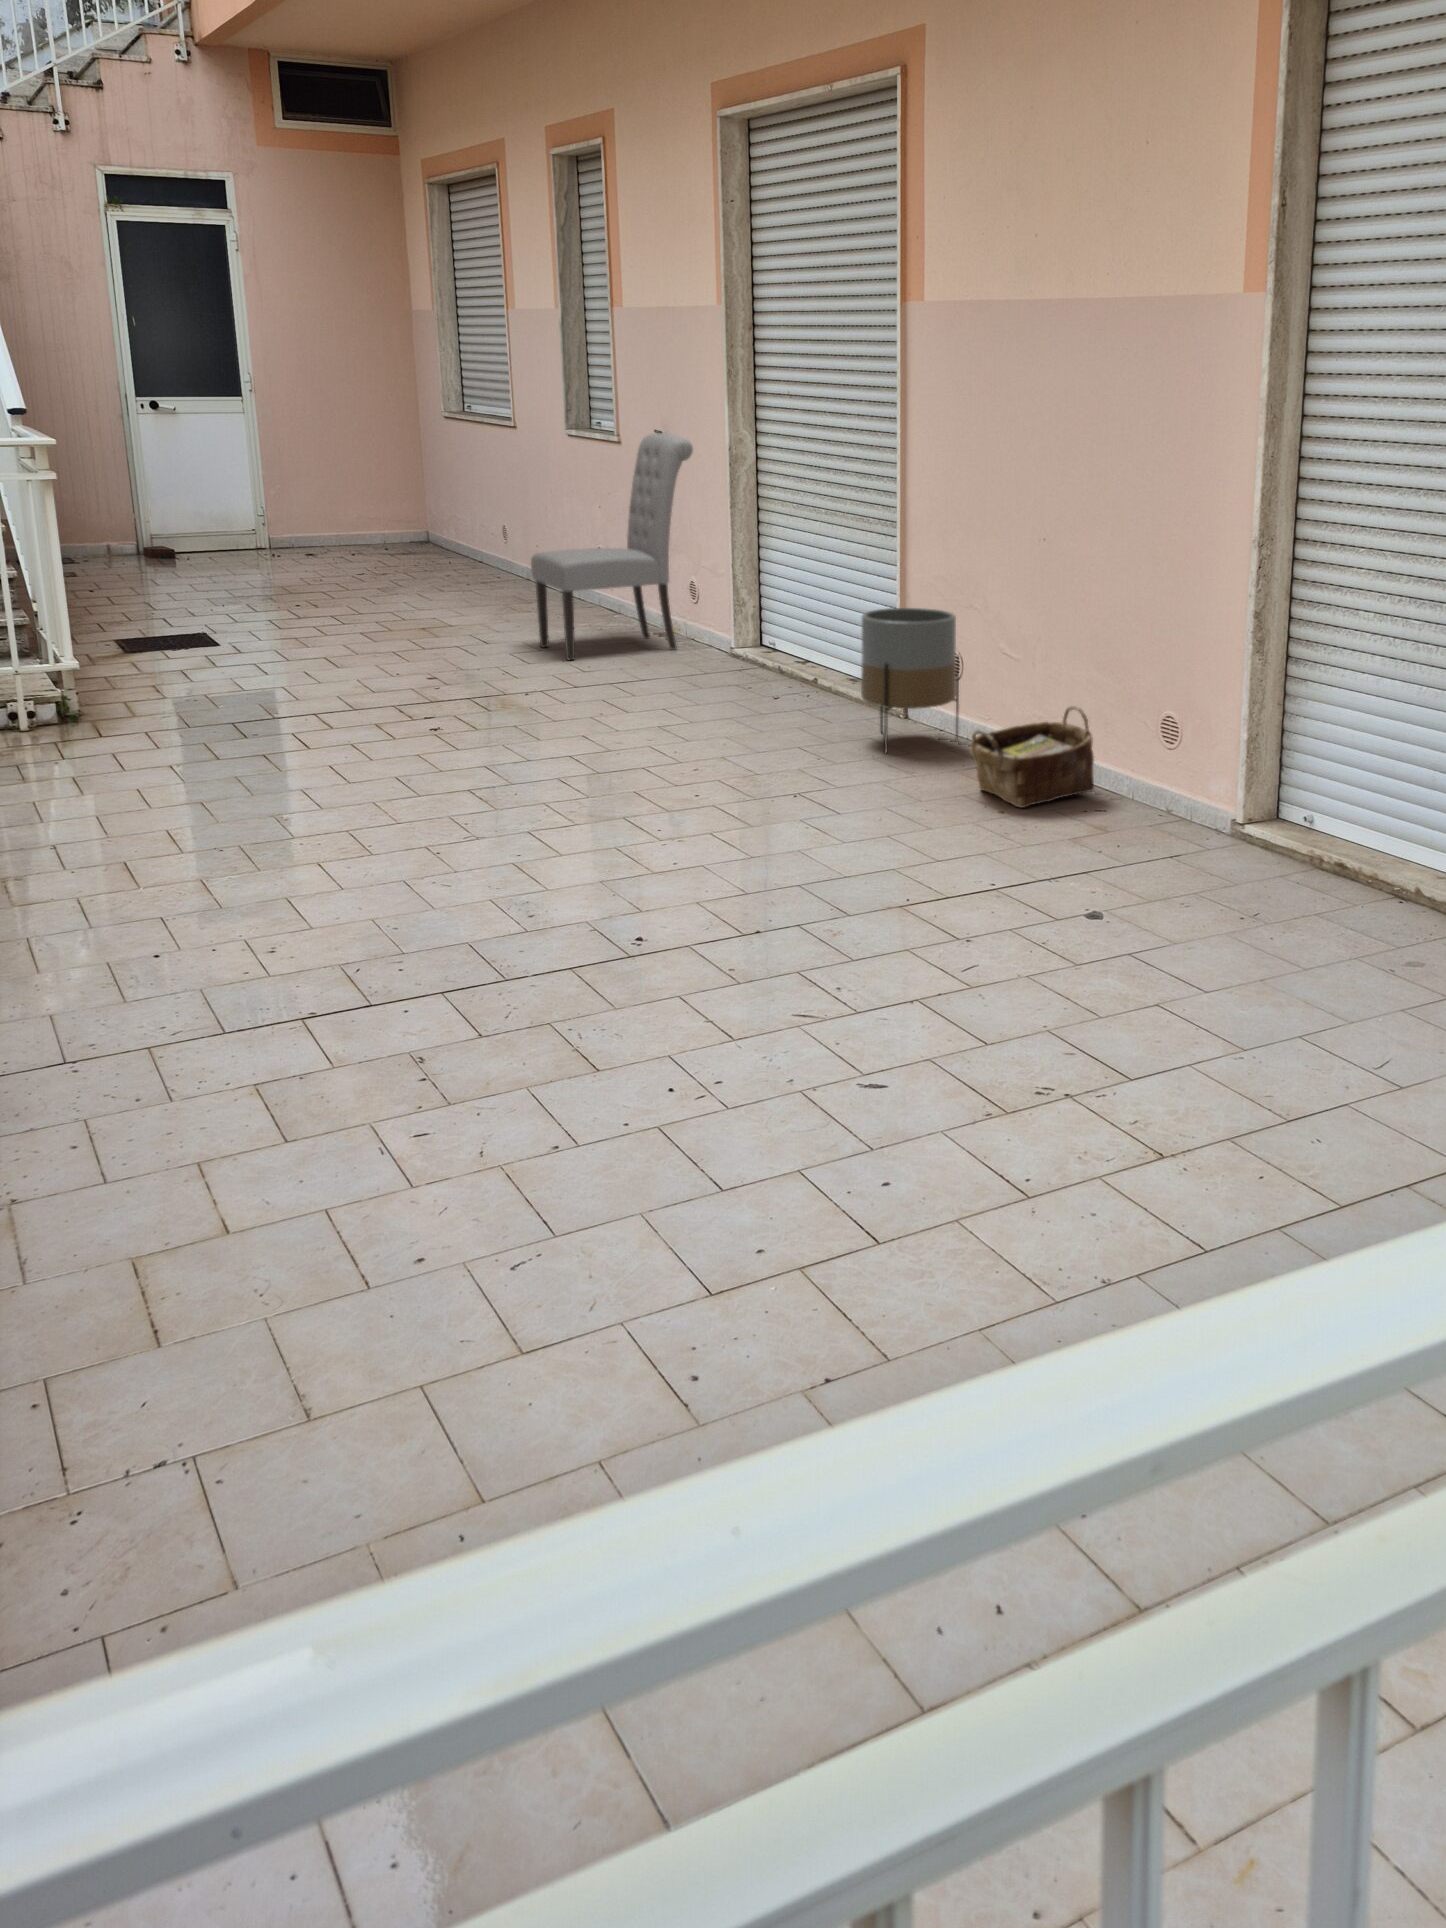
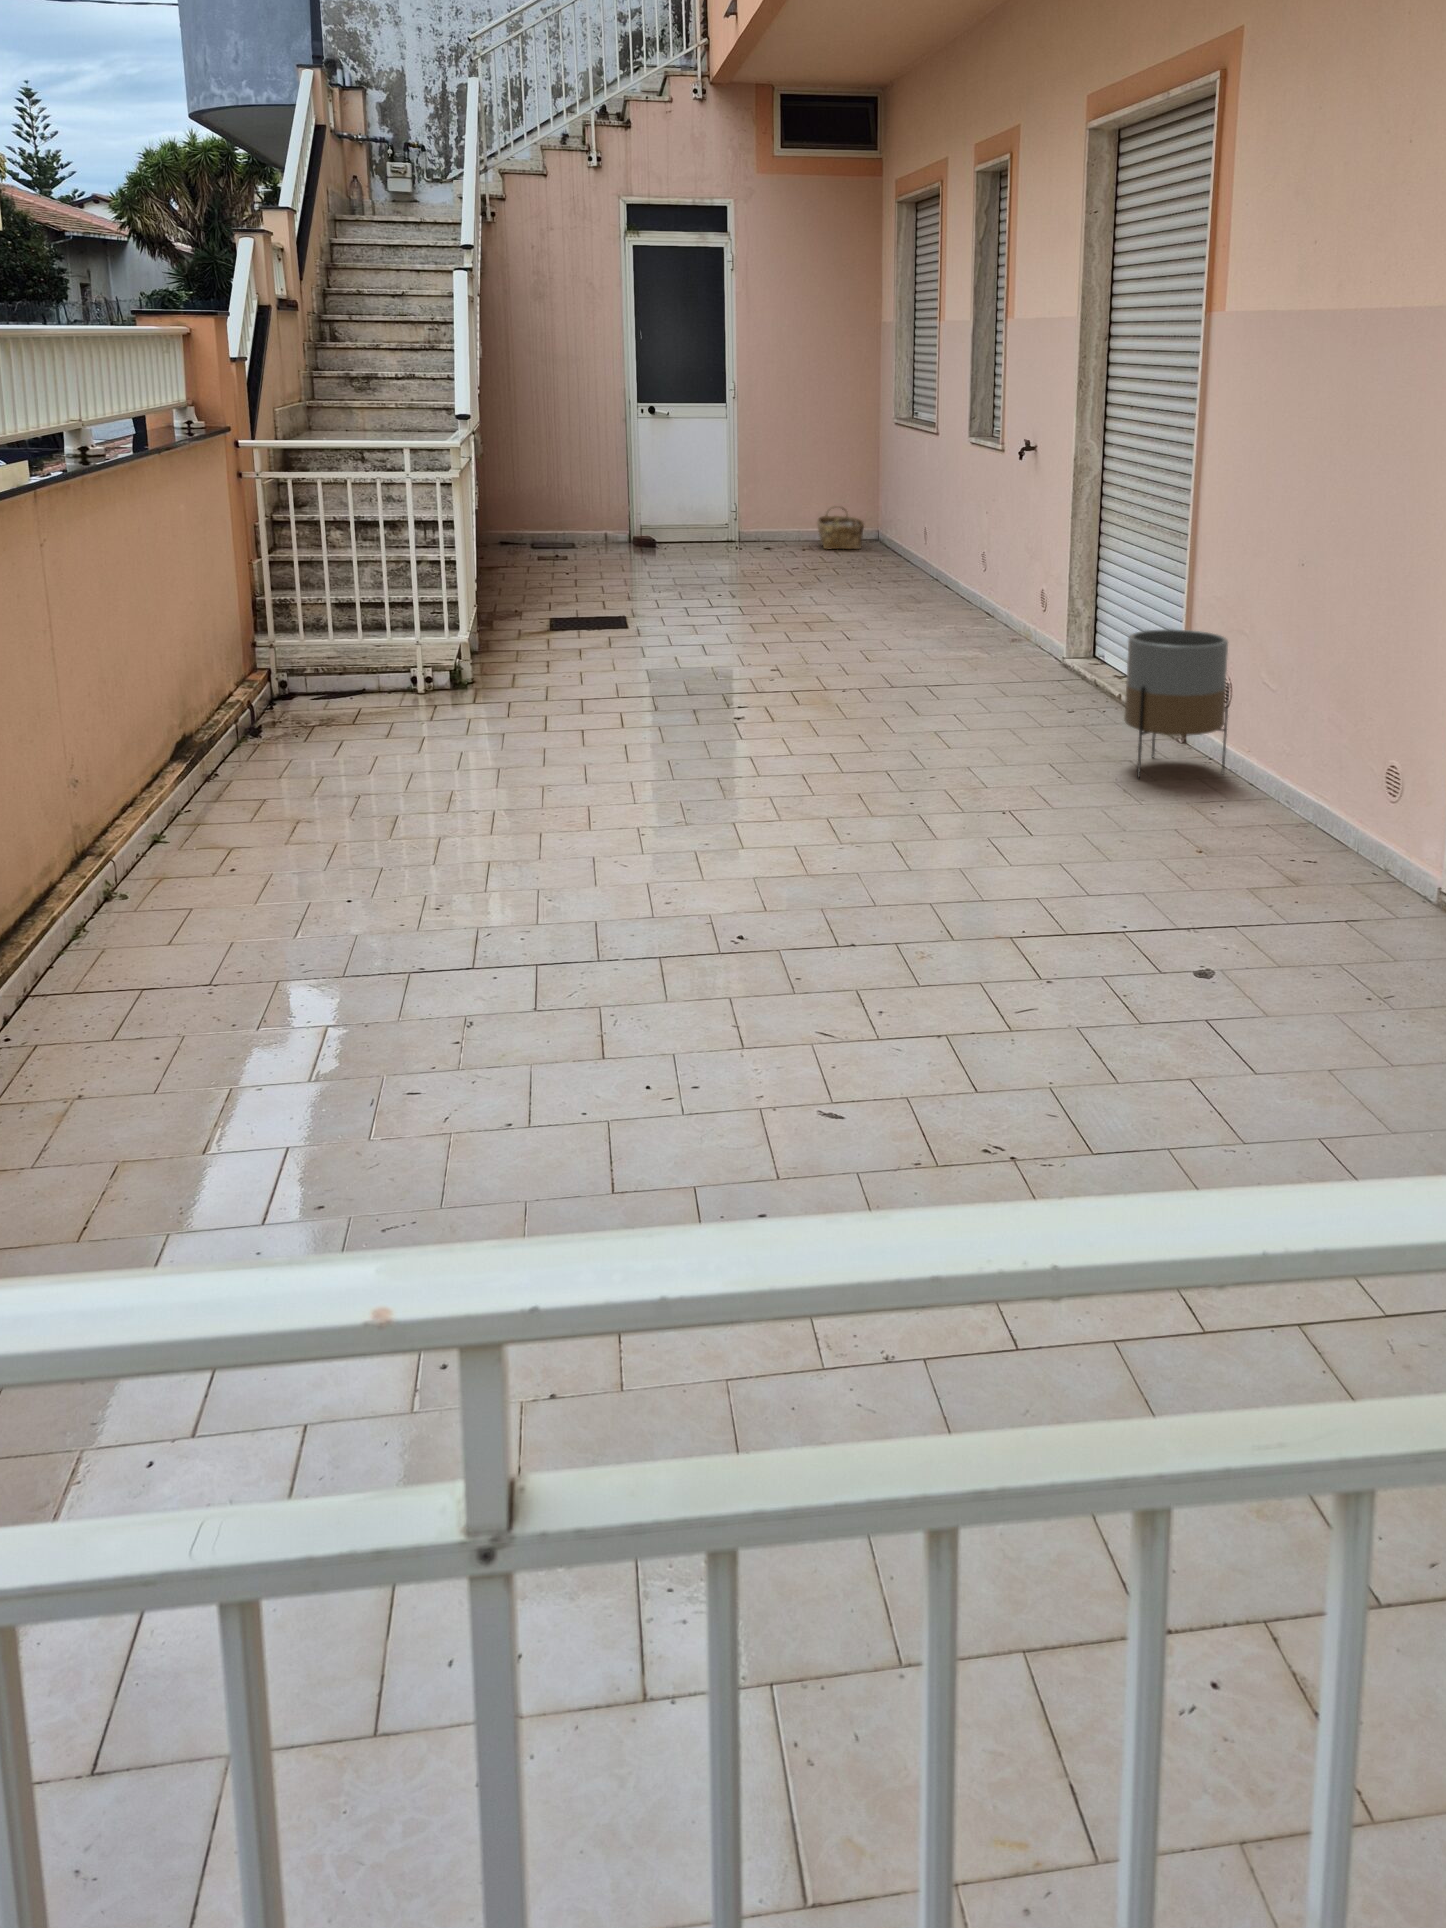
chair: present [531,433,693,660] -> none [896,441,1053,659]
woven basket: present [971,706,1094,808] -> present [817,506,864,549]

